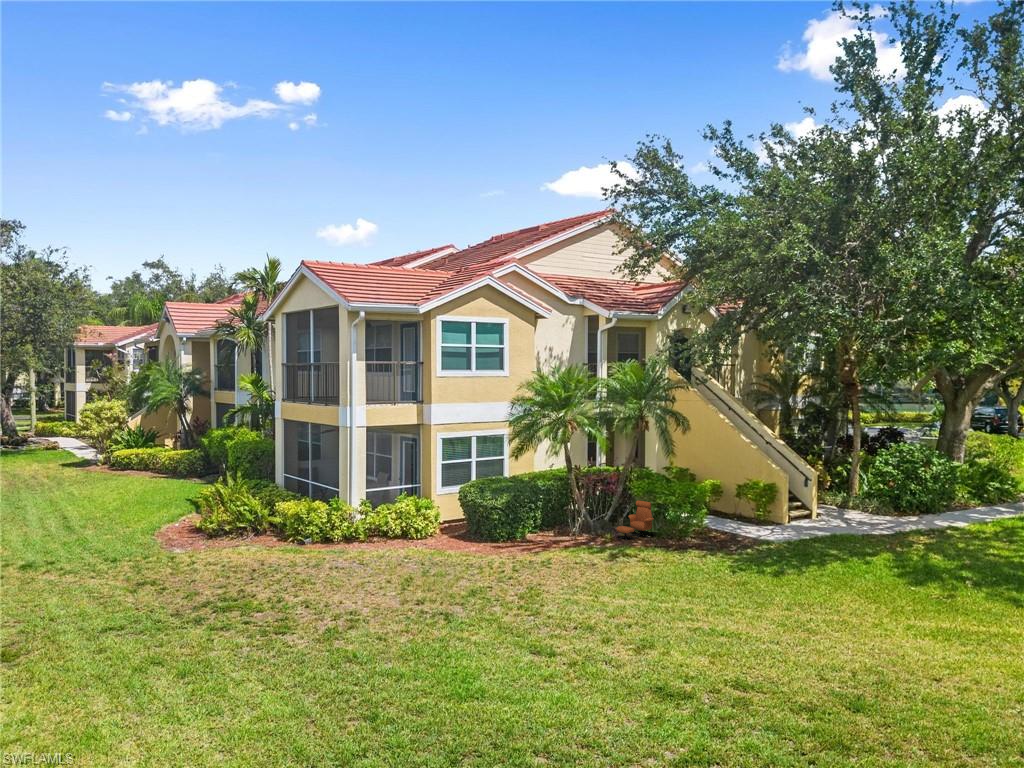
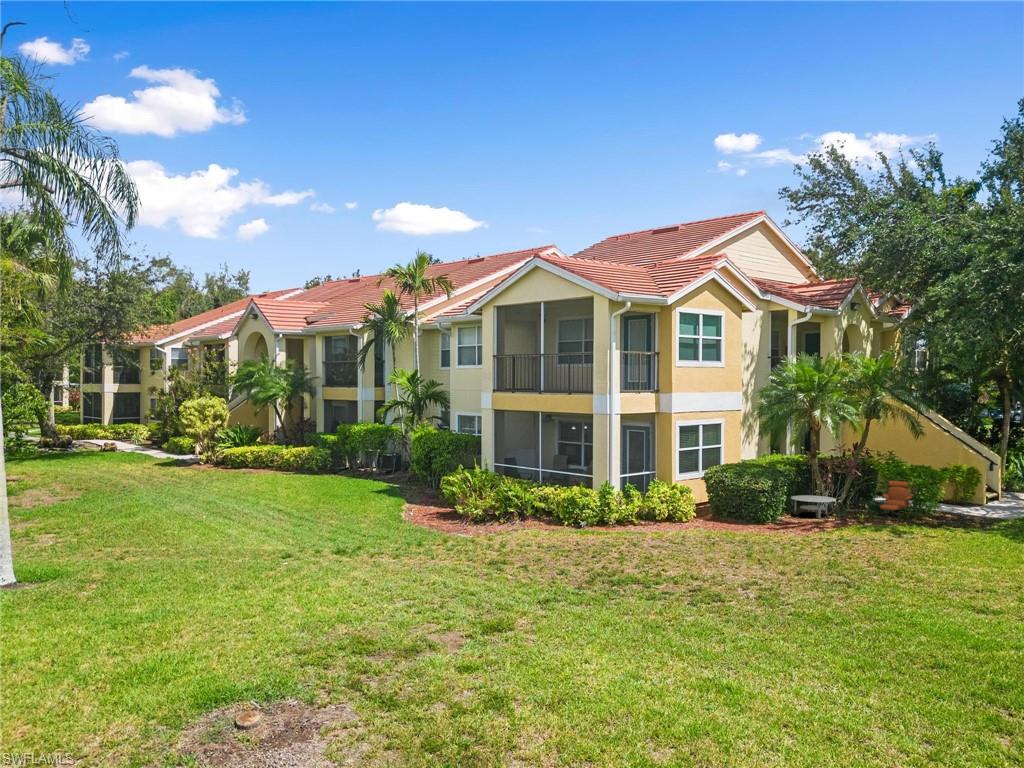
round table: none [525,514,569,541] -> present [791,495,836,519]

